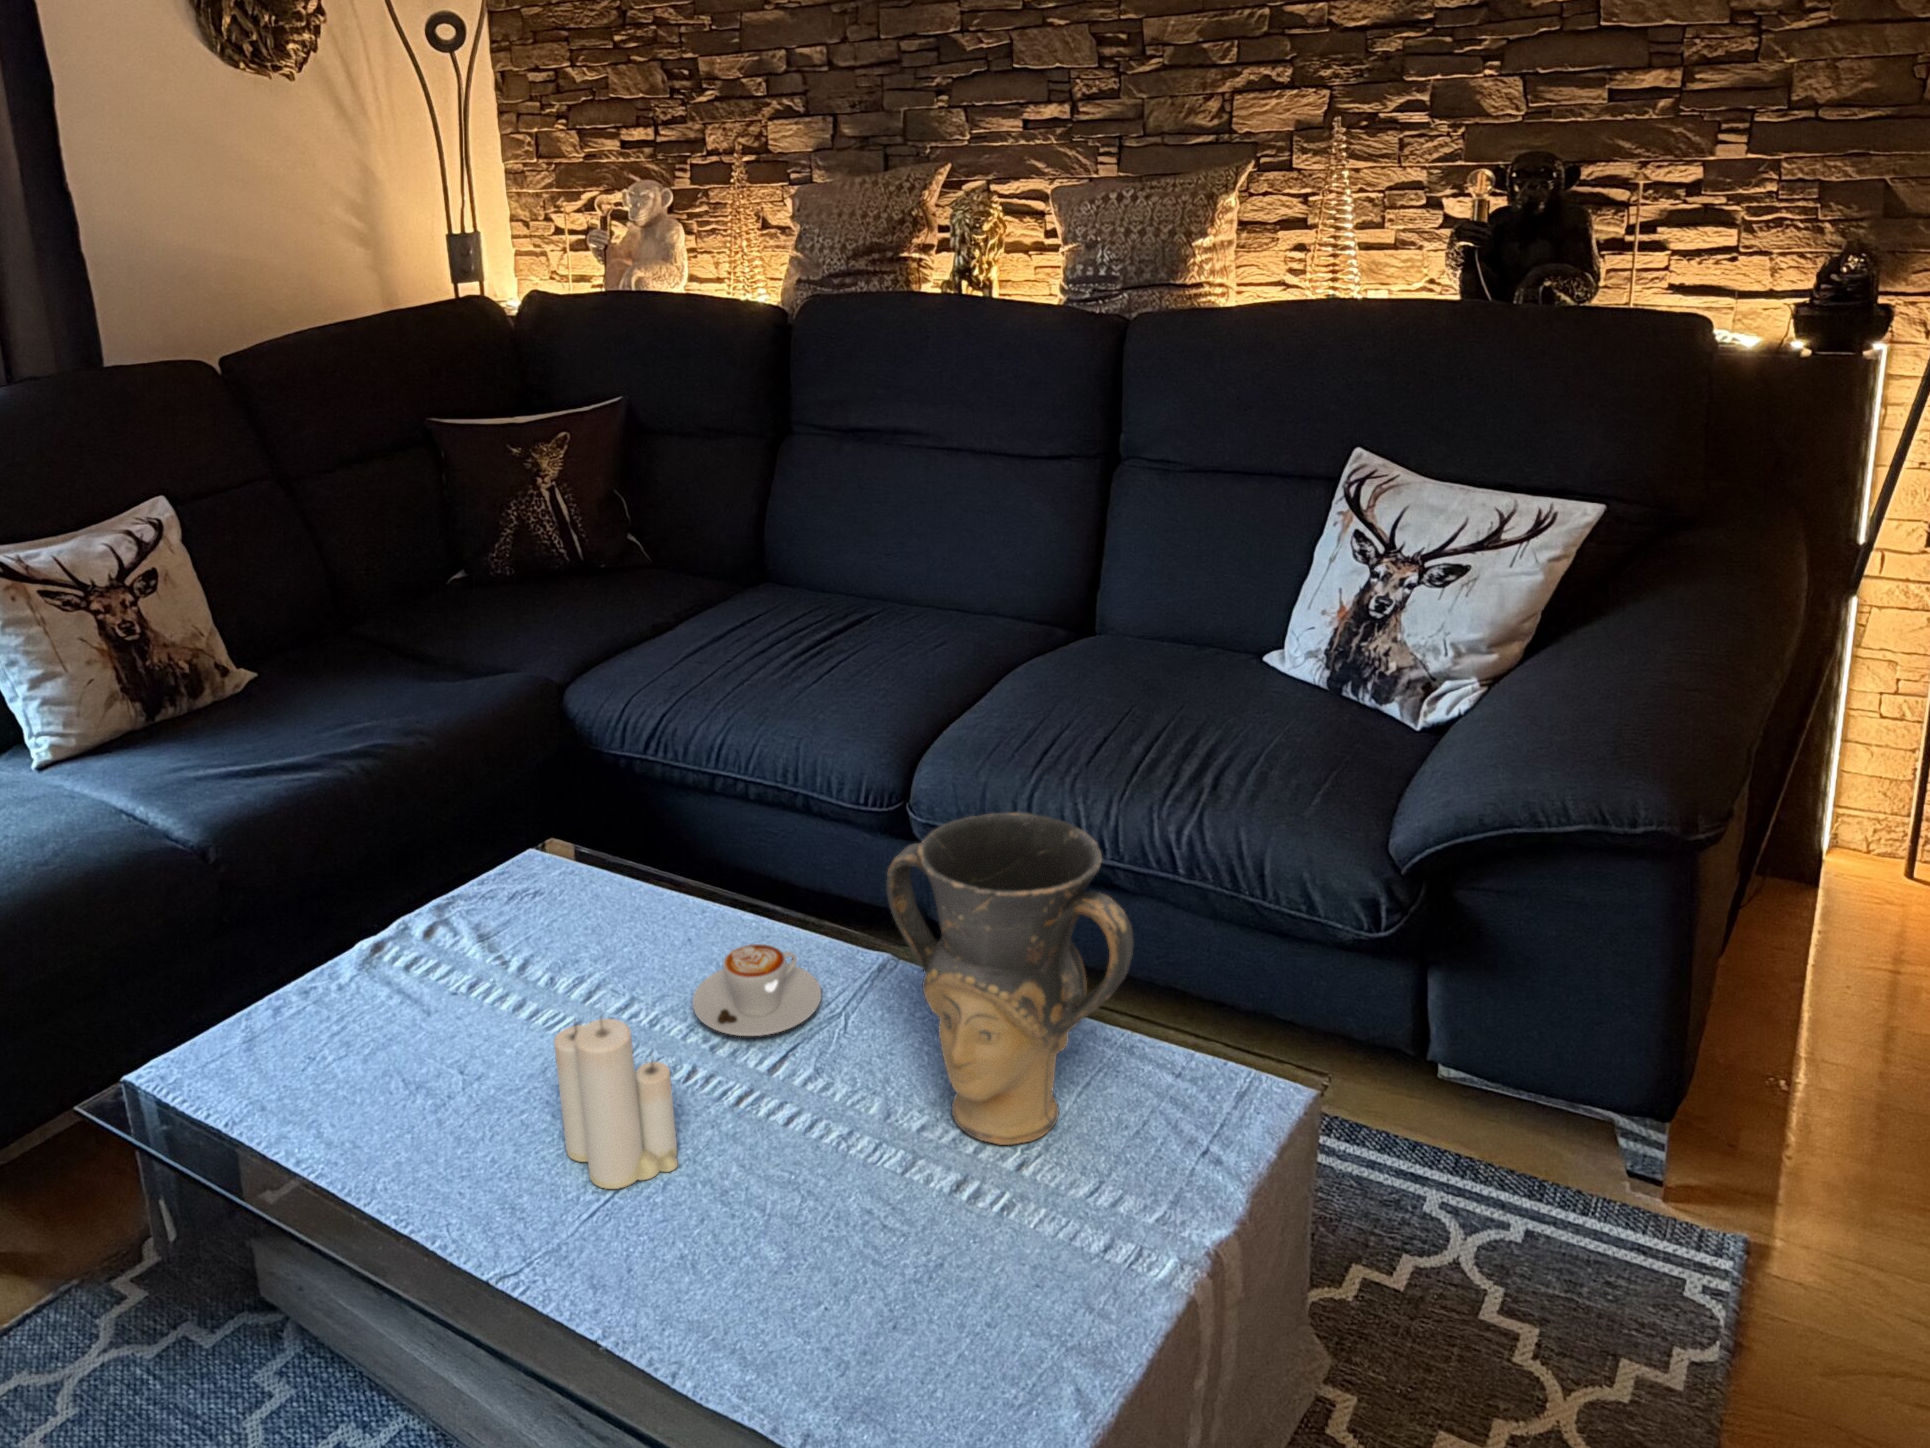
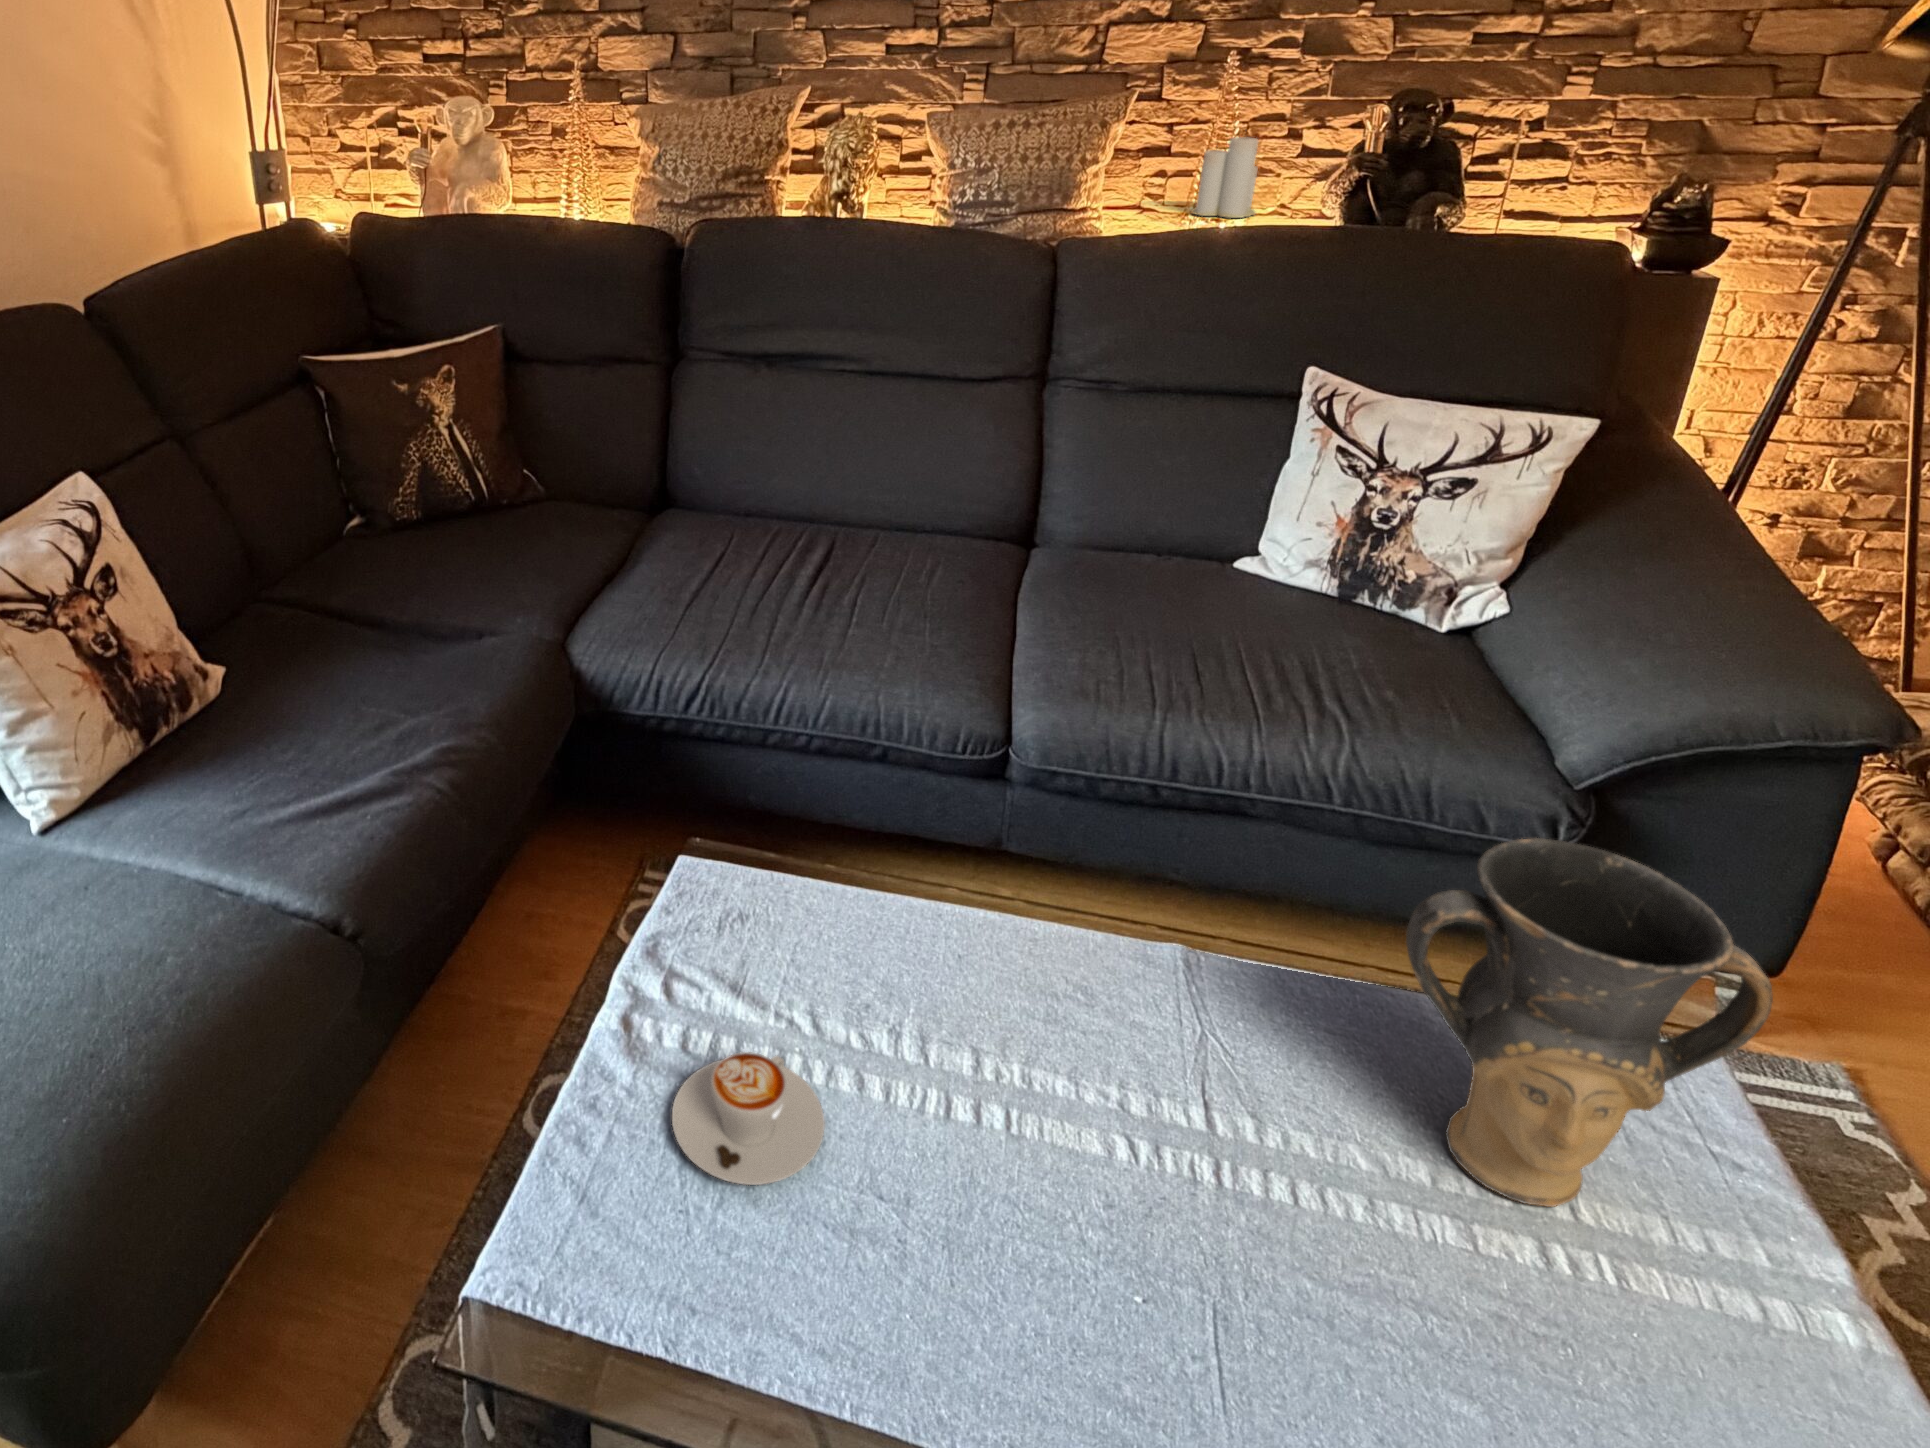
coffee cup: present [692,944,821,1036] -> present [672,1052,825,1185]
candle: present [554,1017,678,1189] -> present [1191,137,1259,218]

